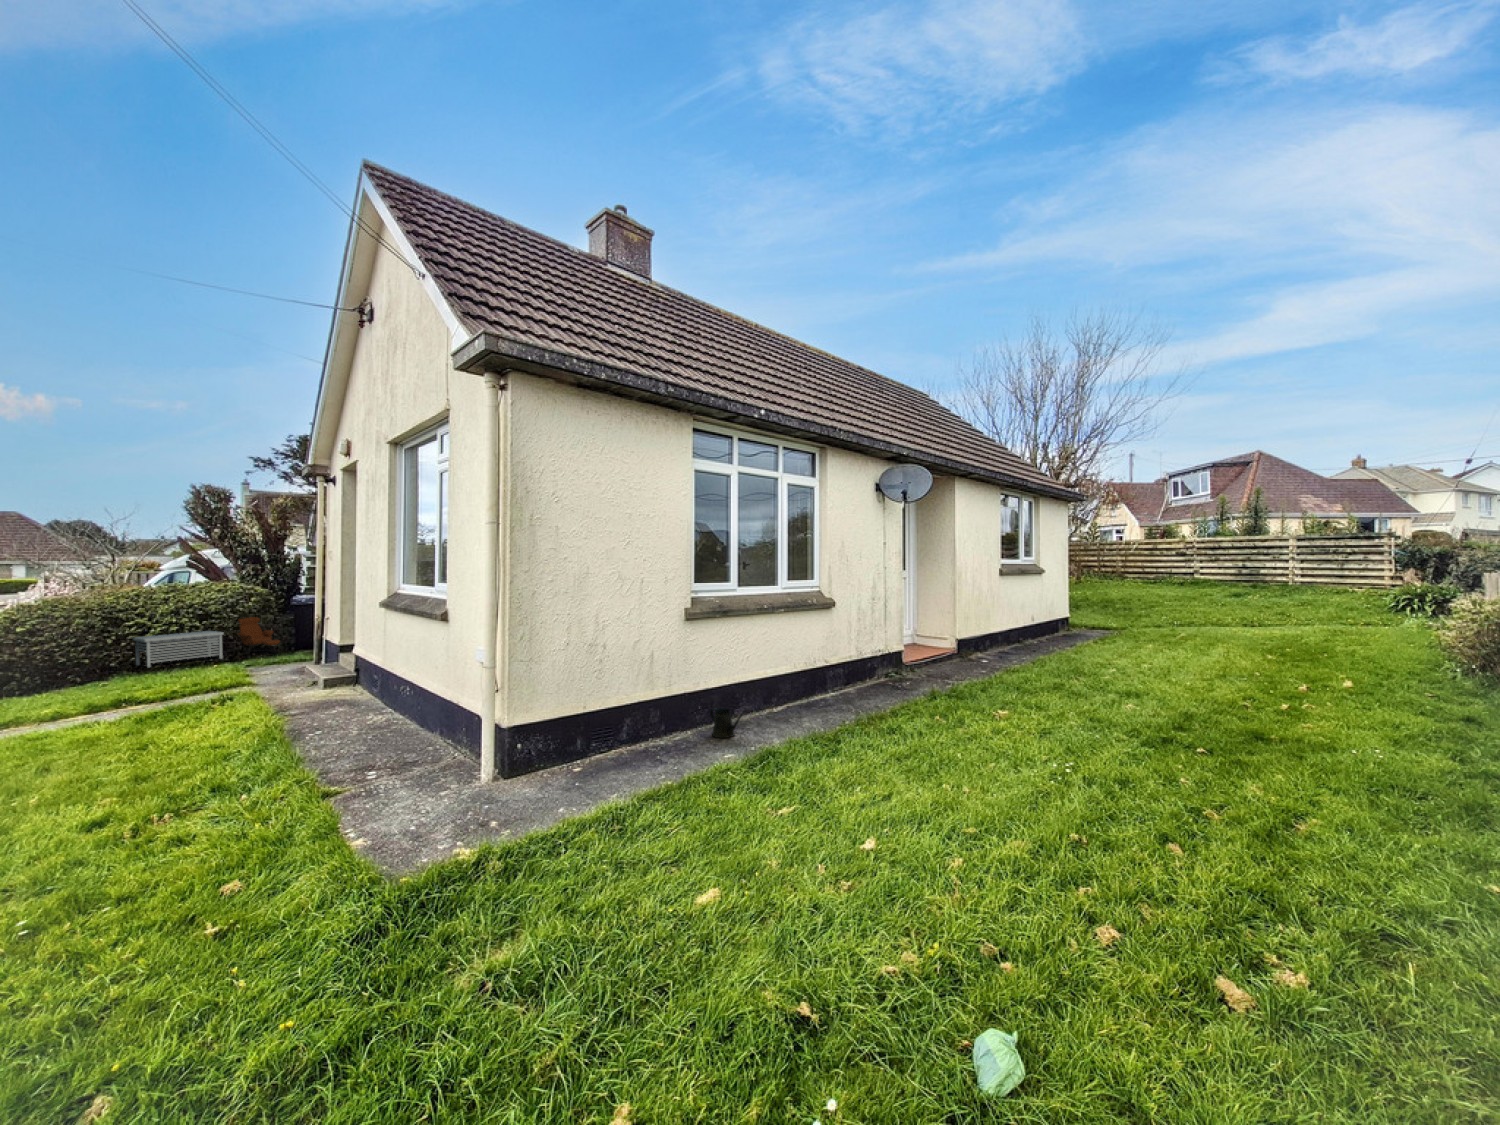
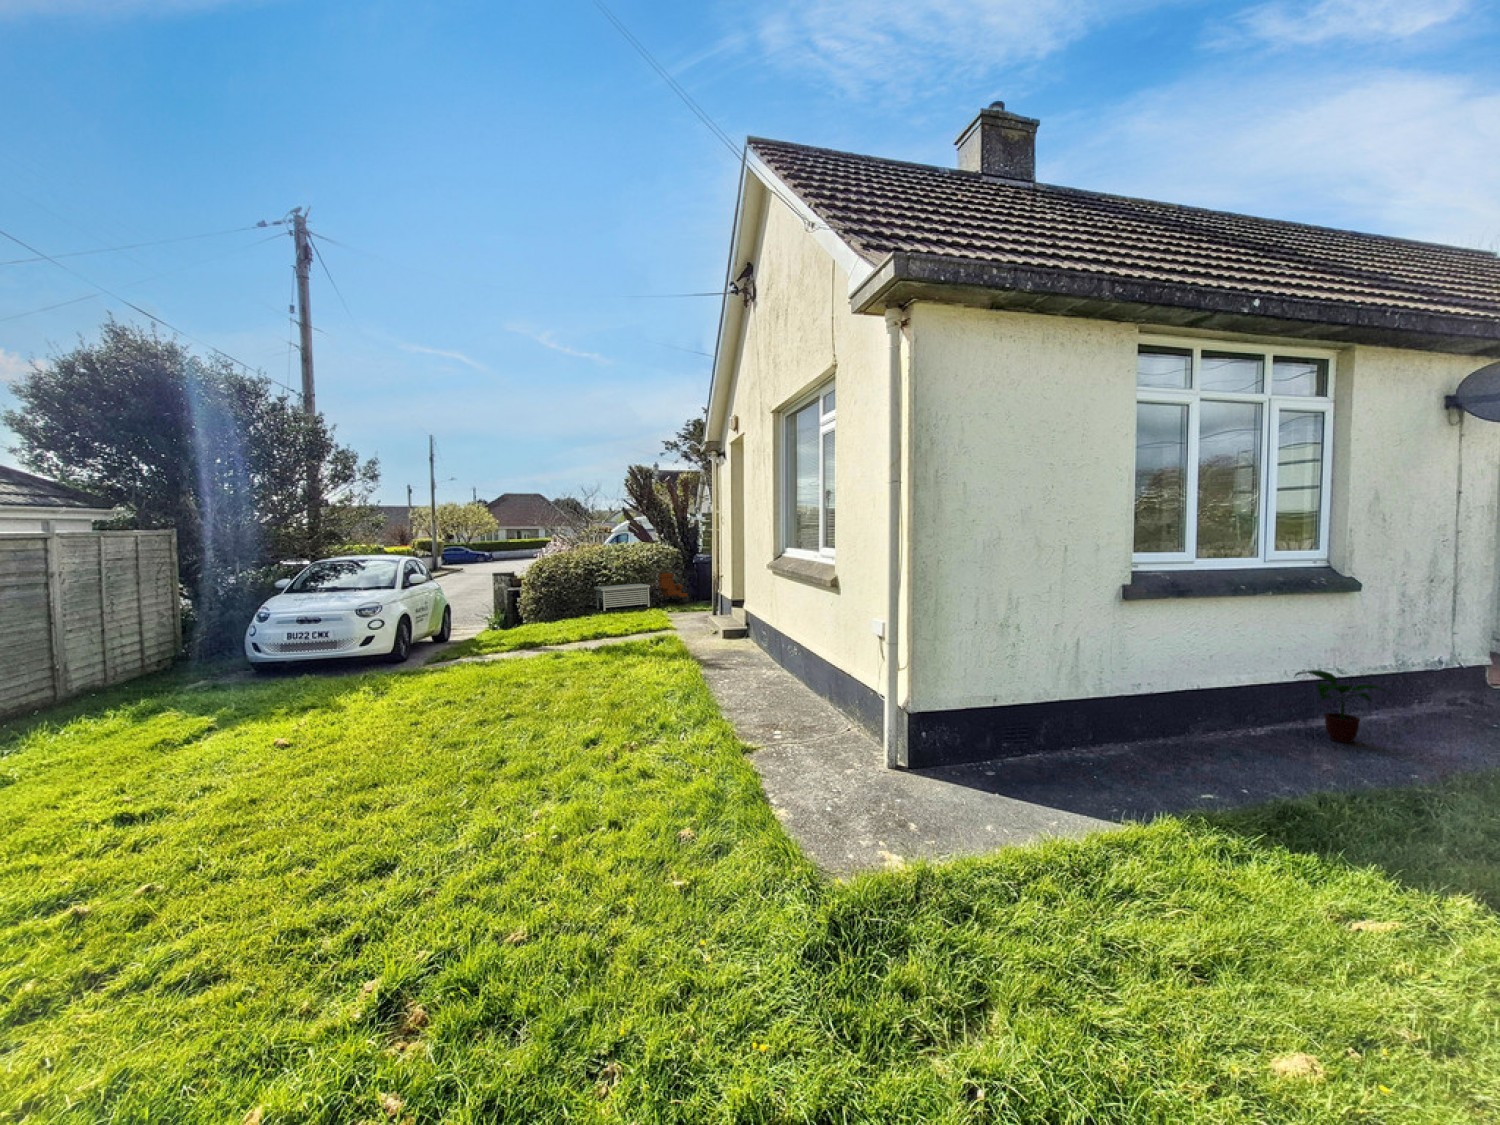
potted plant: none [803,666,852,715] -> present [1295,670,1390,743]
watering can: present [710,708,745,738] -> none [1154,715,1220,757]

